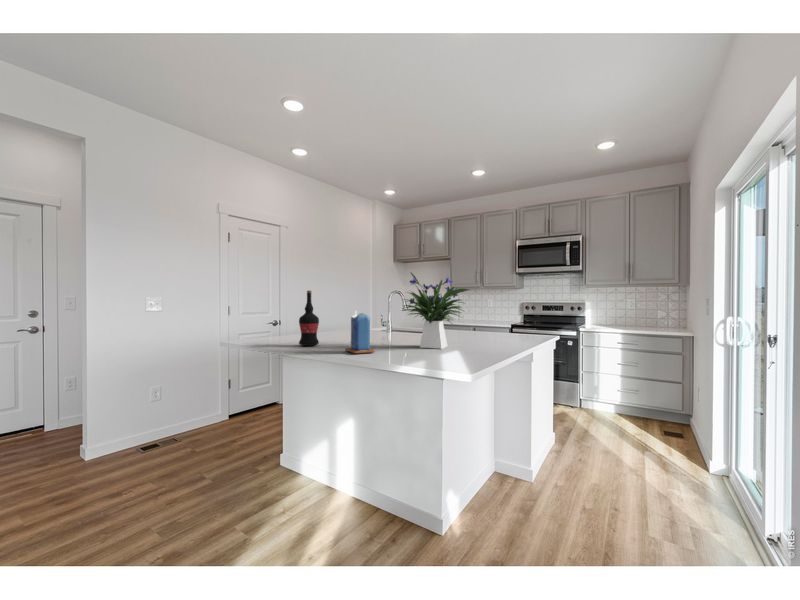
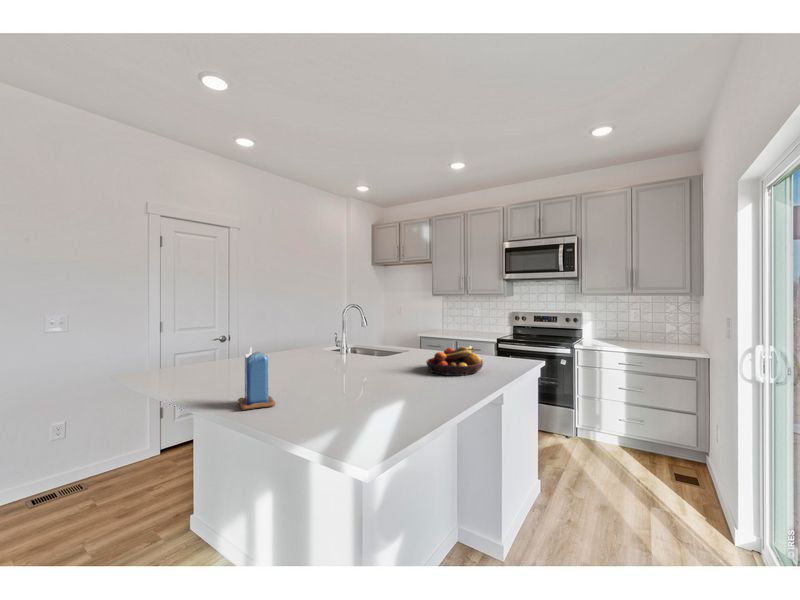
flower arrangement: present [402,273,469,349] -> none [312,291,413,396]
wine bottle: present [299,290,319,346] -> none [190,316,219,390]
fruit bowl: none [469,319,514,341] -> present [426,346,483,376]

